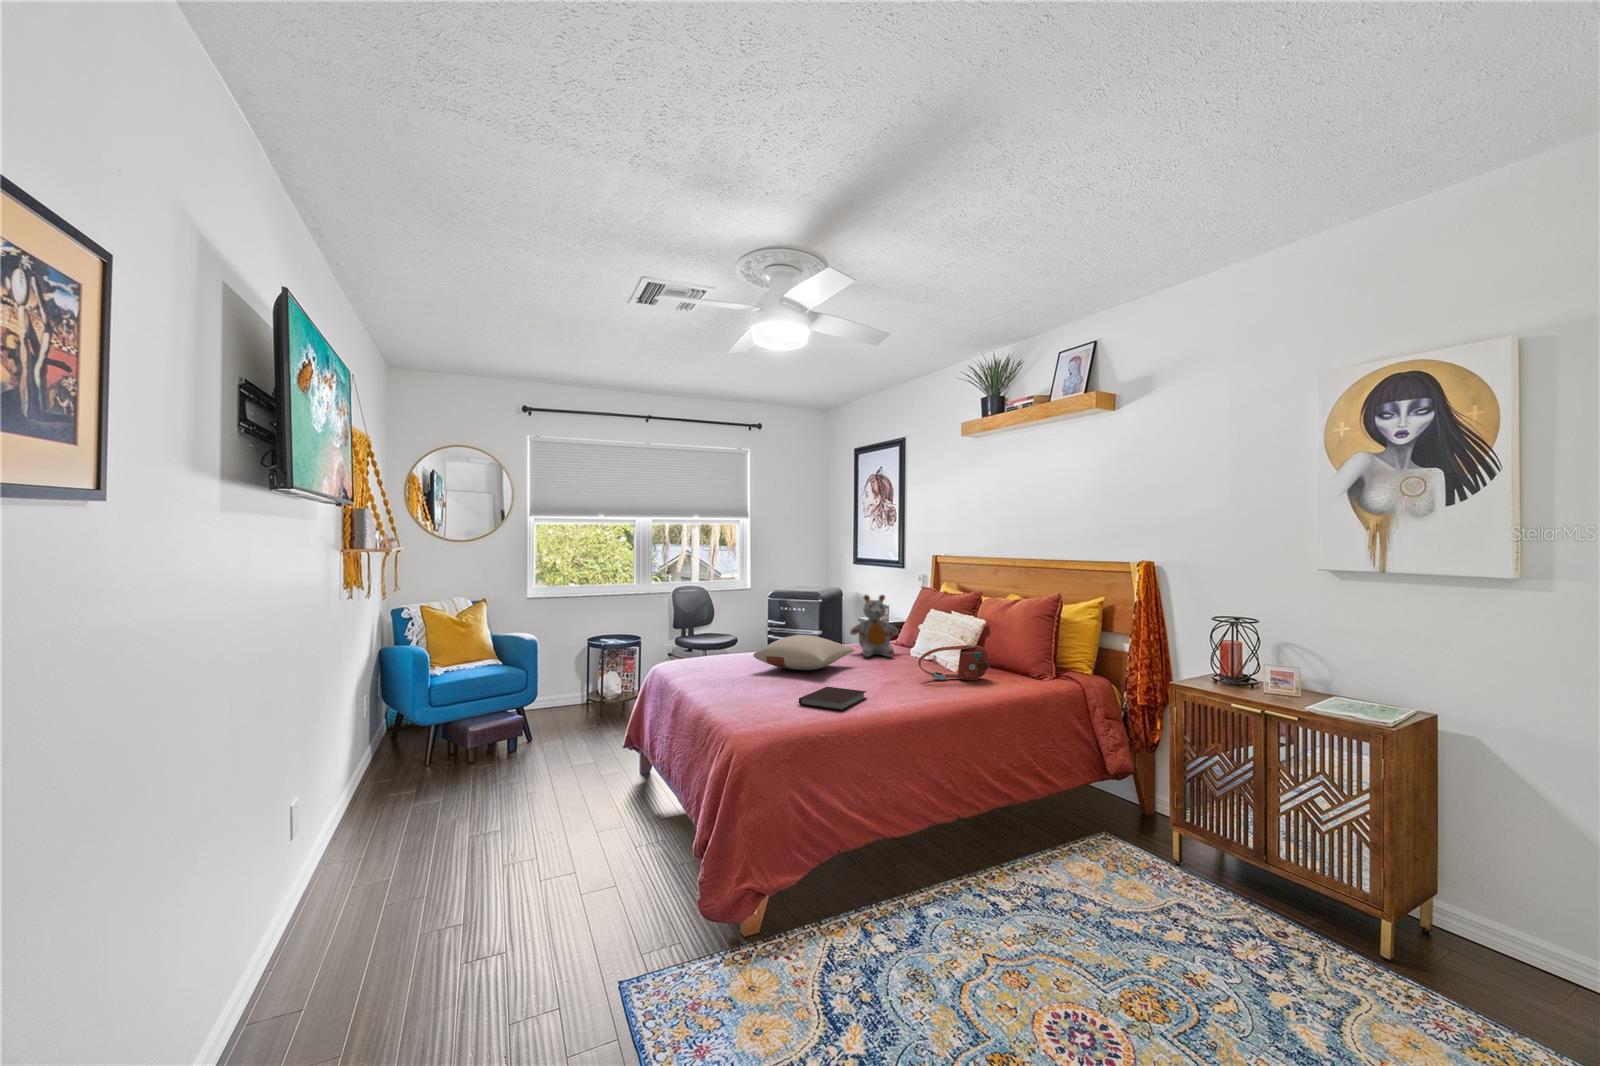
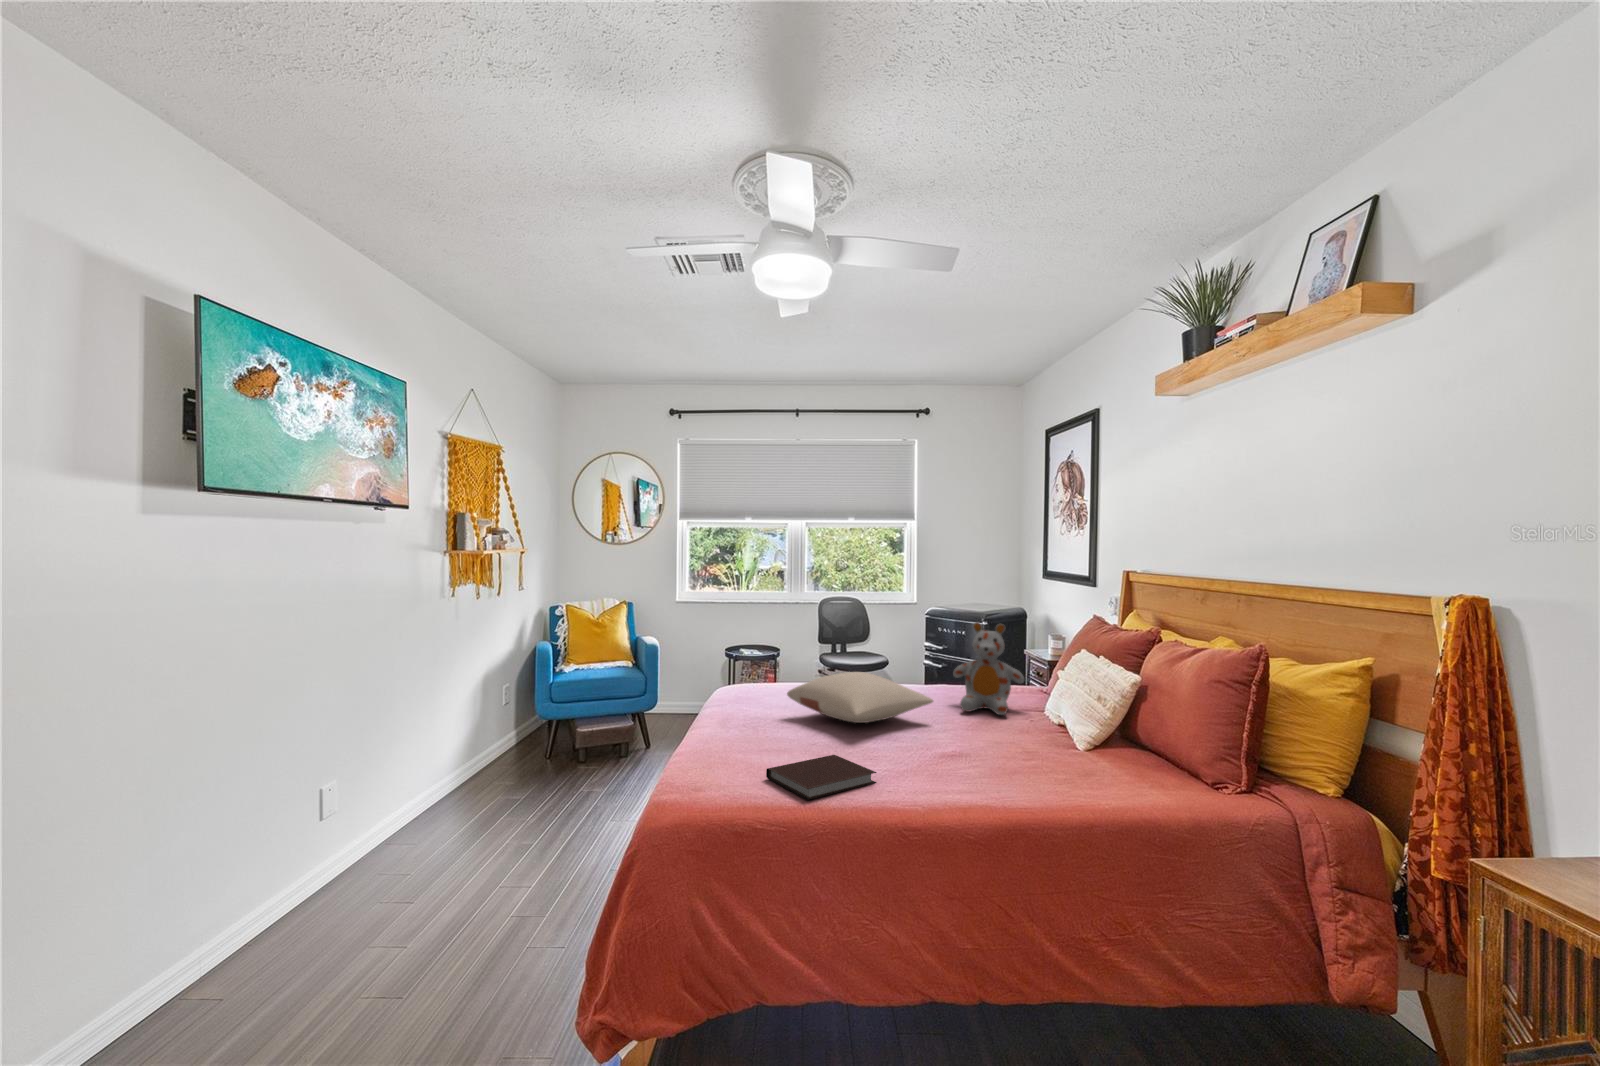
handbag: present [918,645,990,681] -> none [995,716,1115,777]

